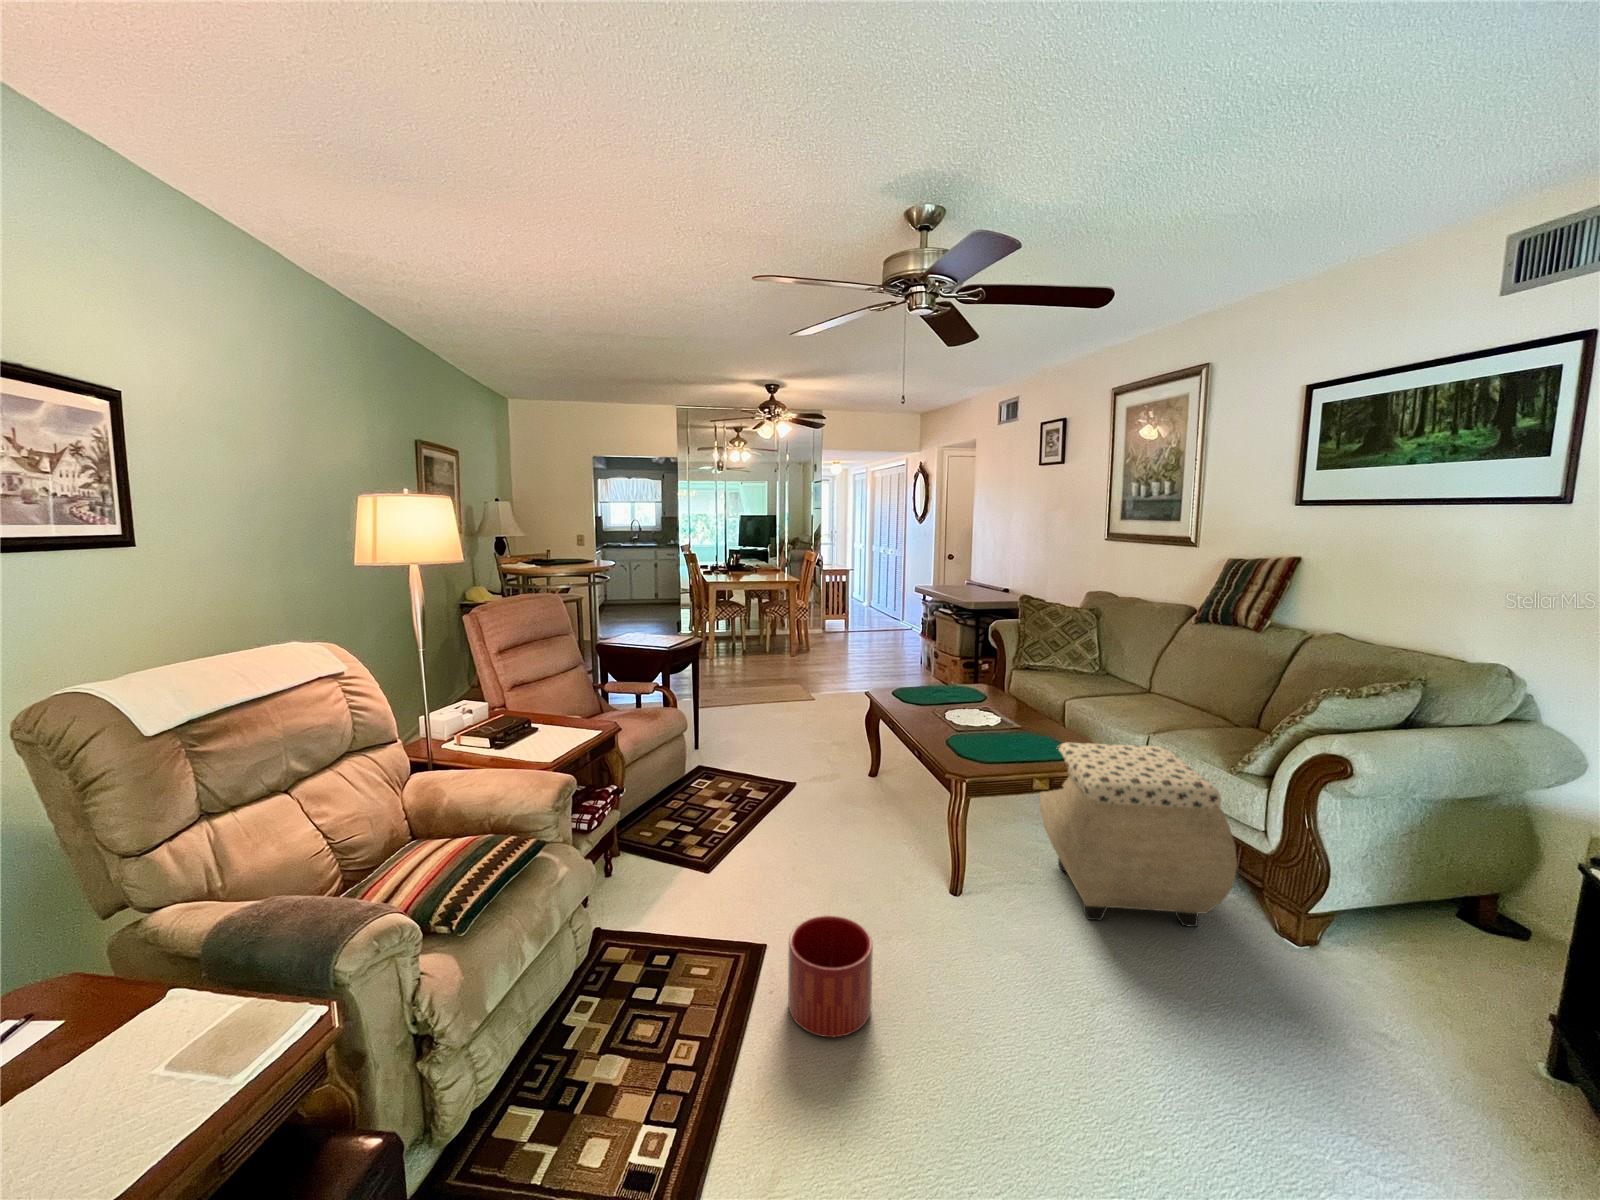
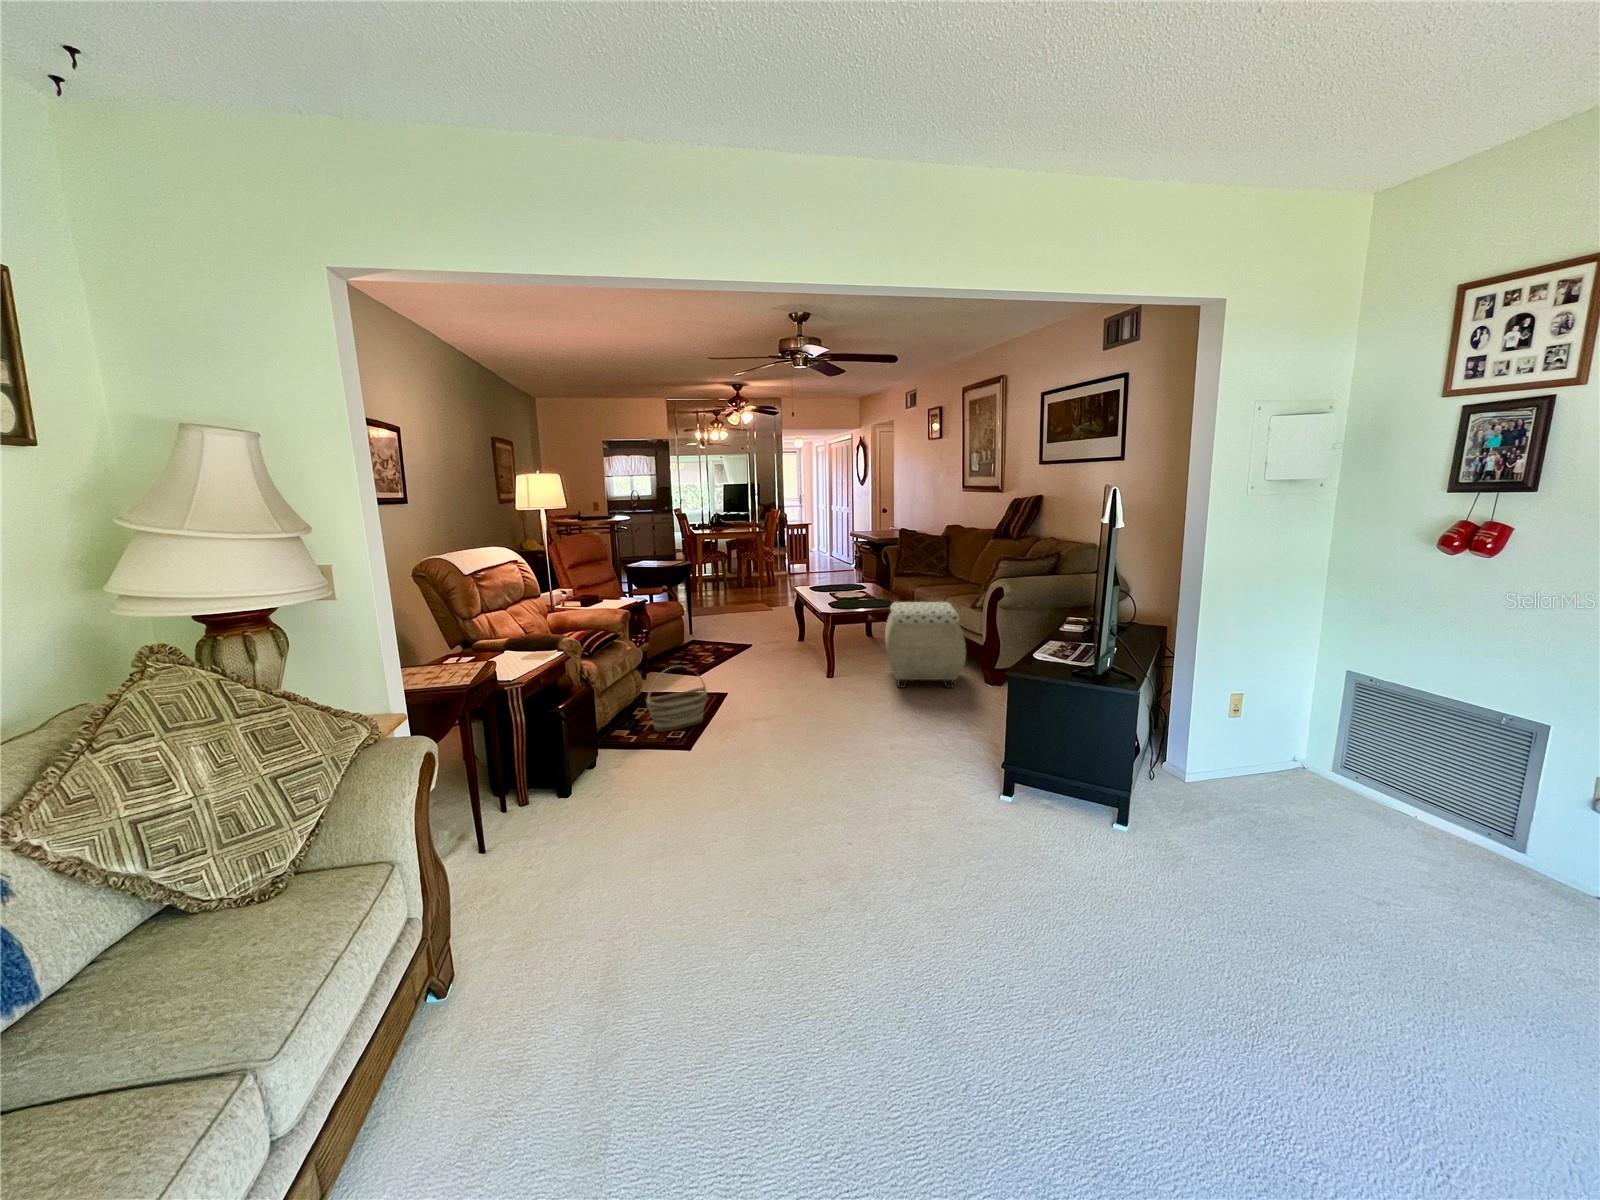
planter: present [788,915,873,1037] -> none [736,674,777,719]
basket: none [591,923,727,1084] -> present [646,672,707,732]

